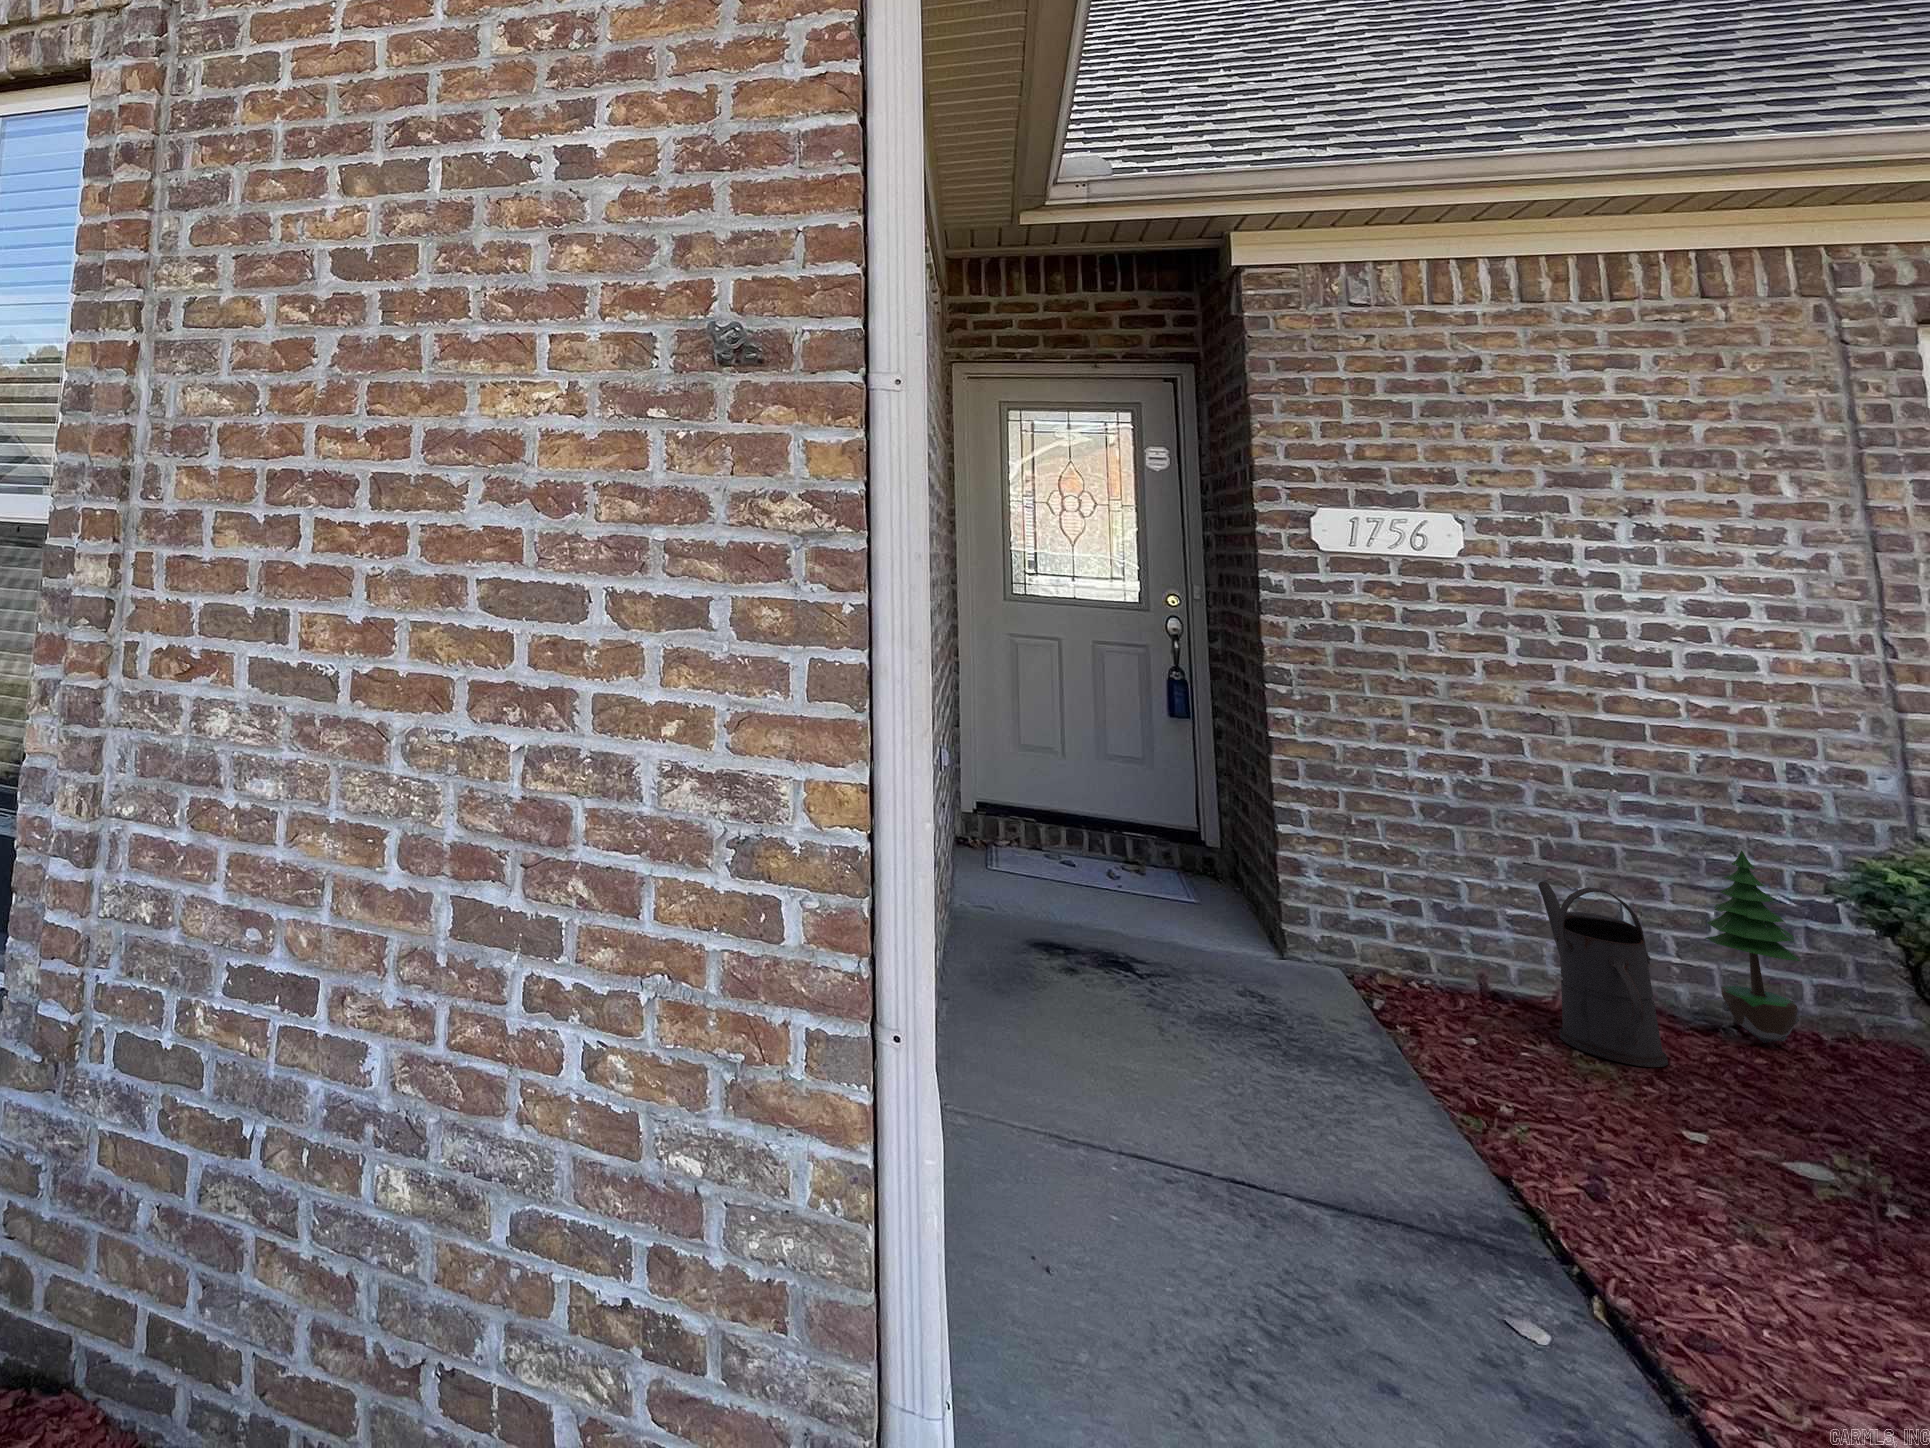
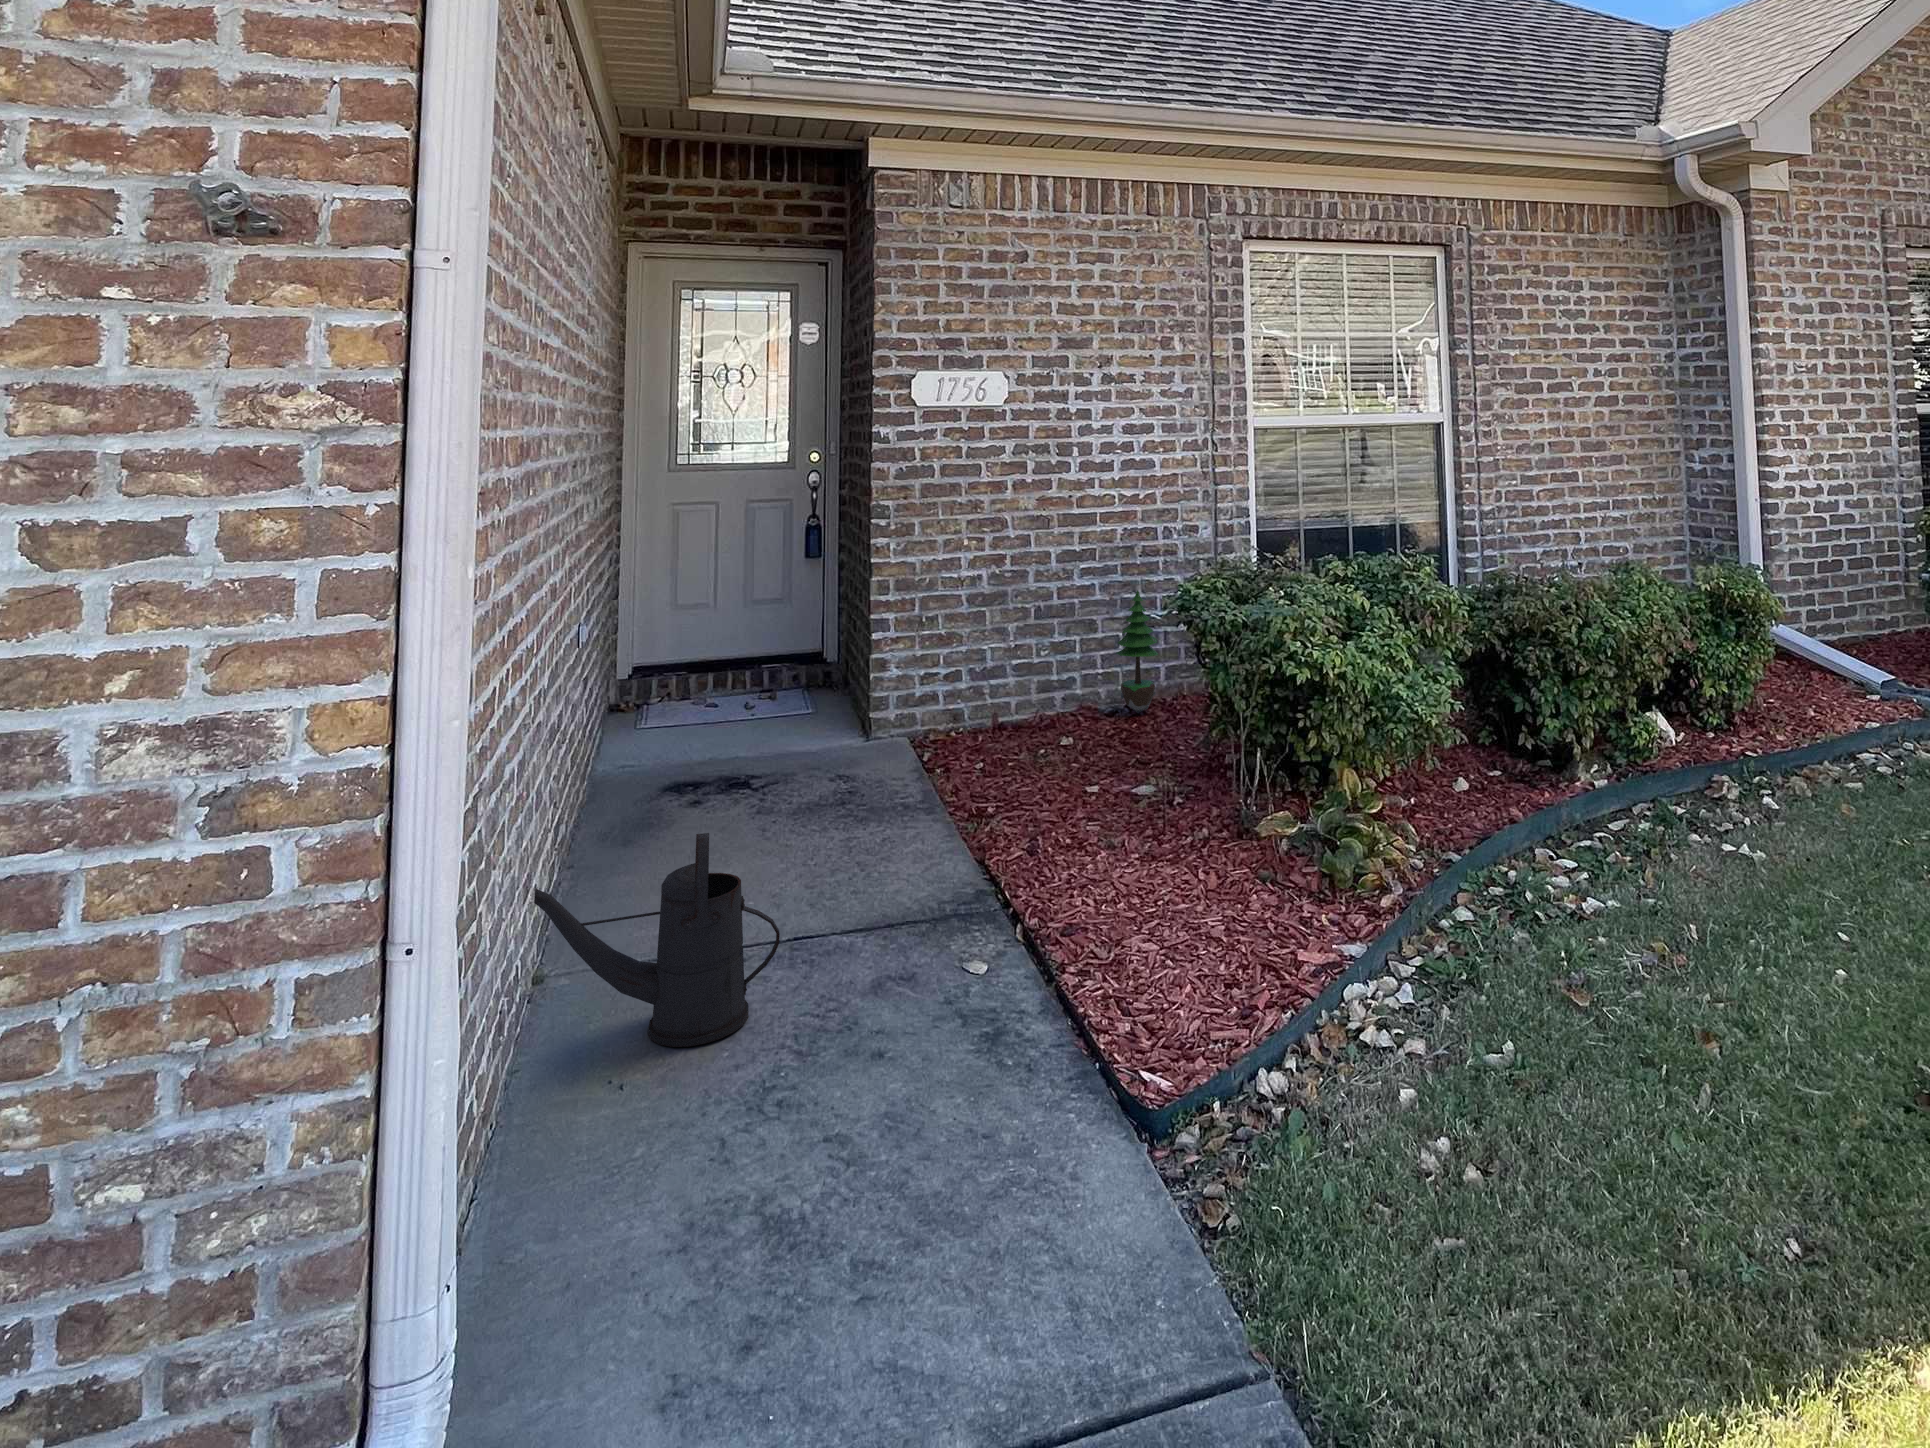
watering can: present [1538,881,1668,1067] -> present [534,833,780,1047]

